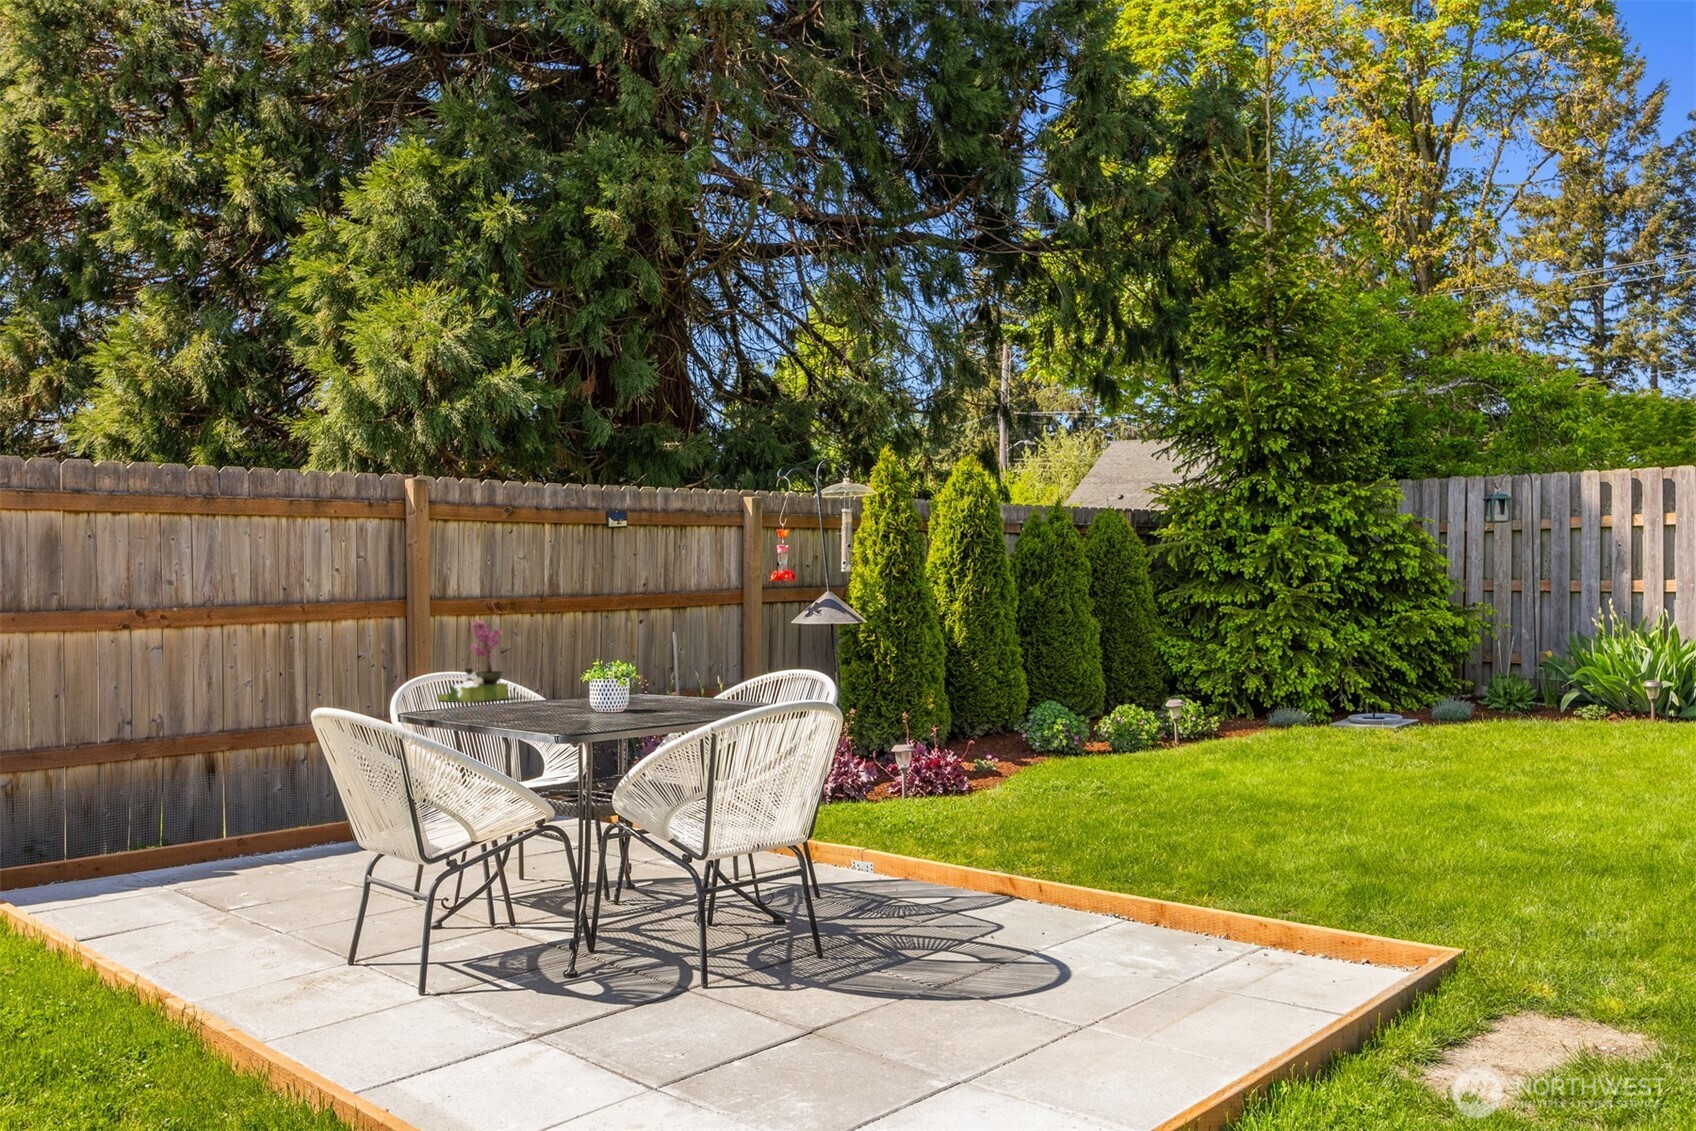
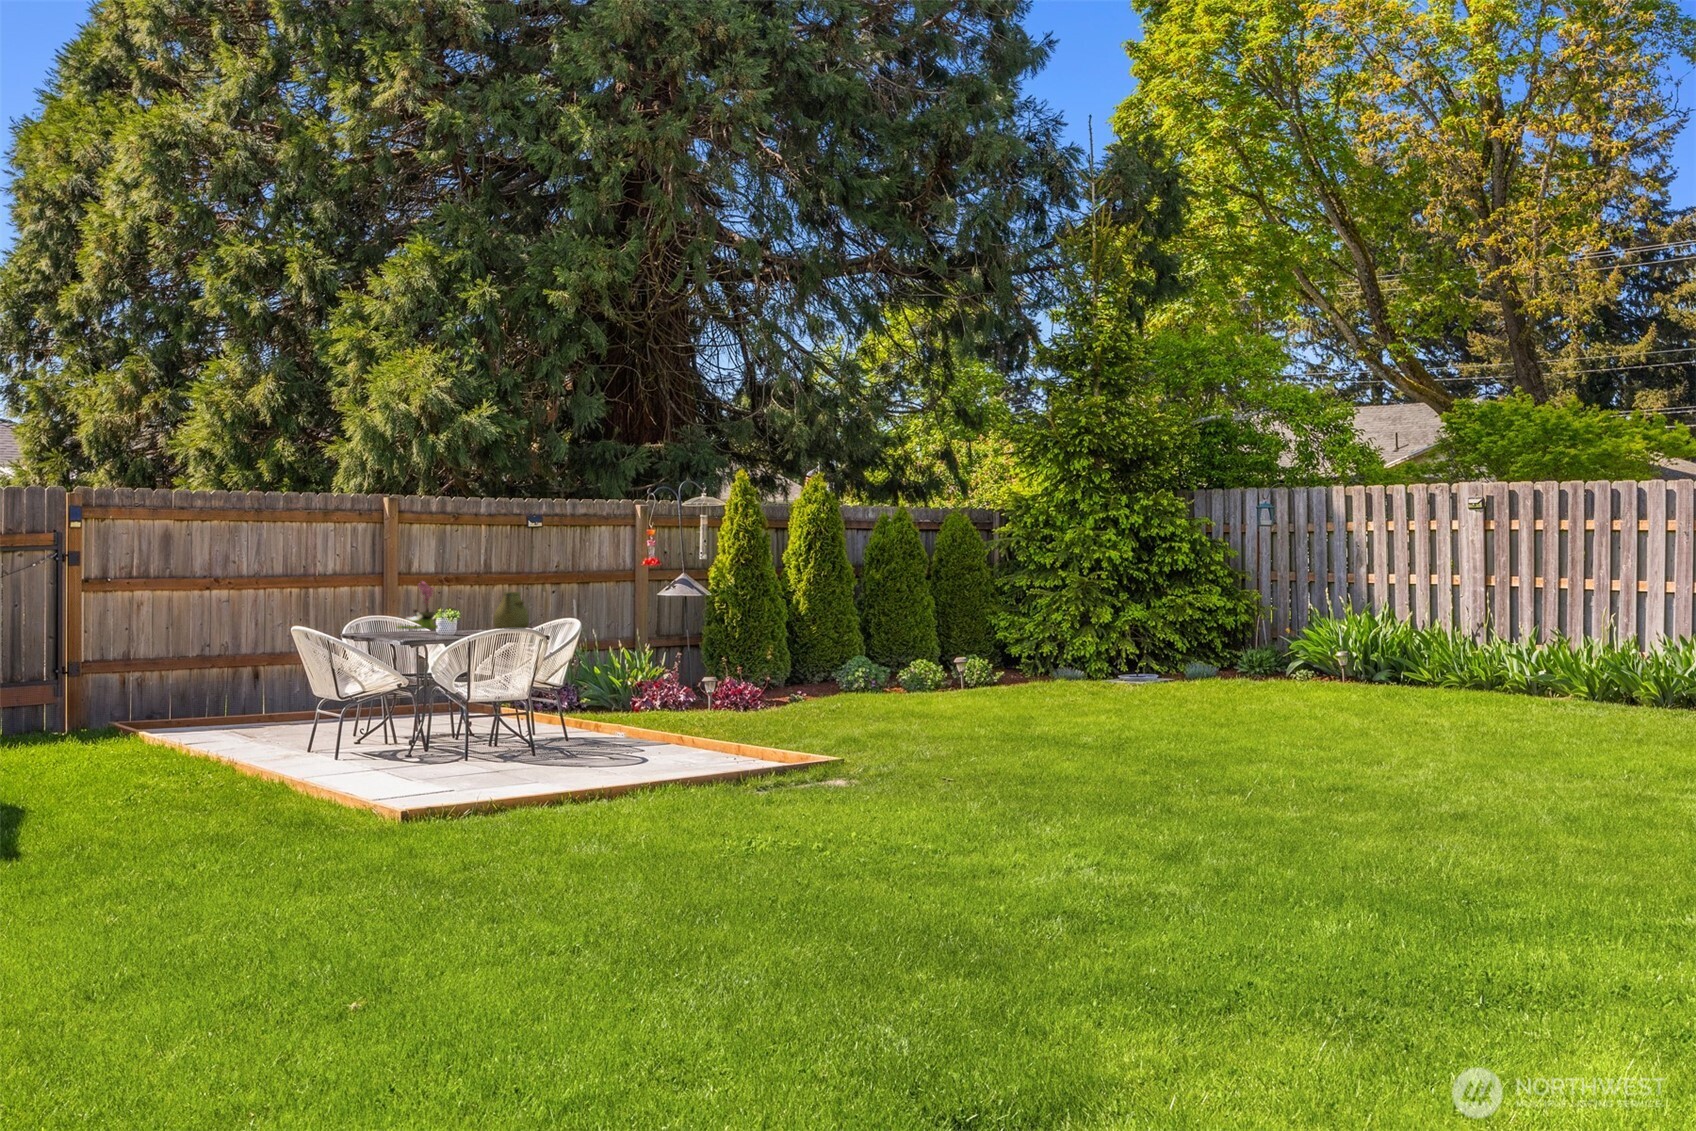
teapot: none [638,643,701,712] -> present [493,592,529,629]

